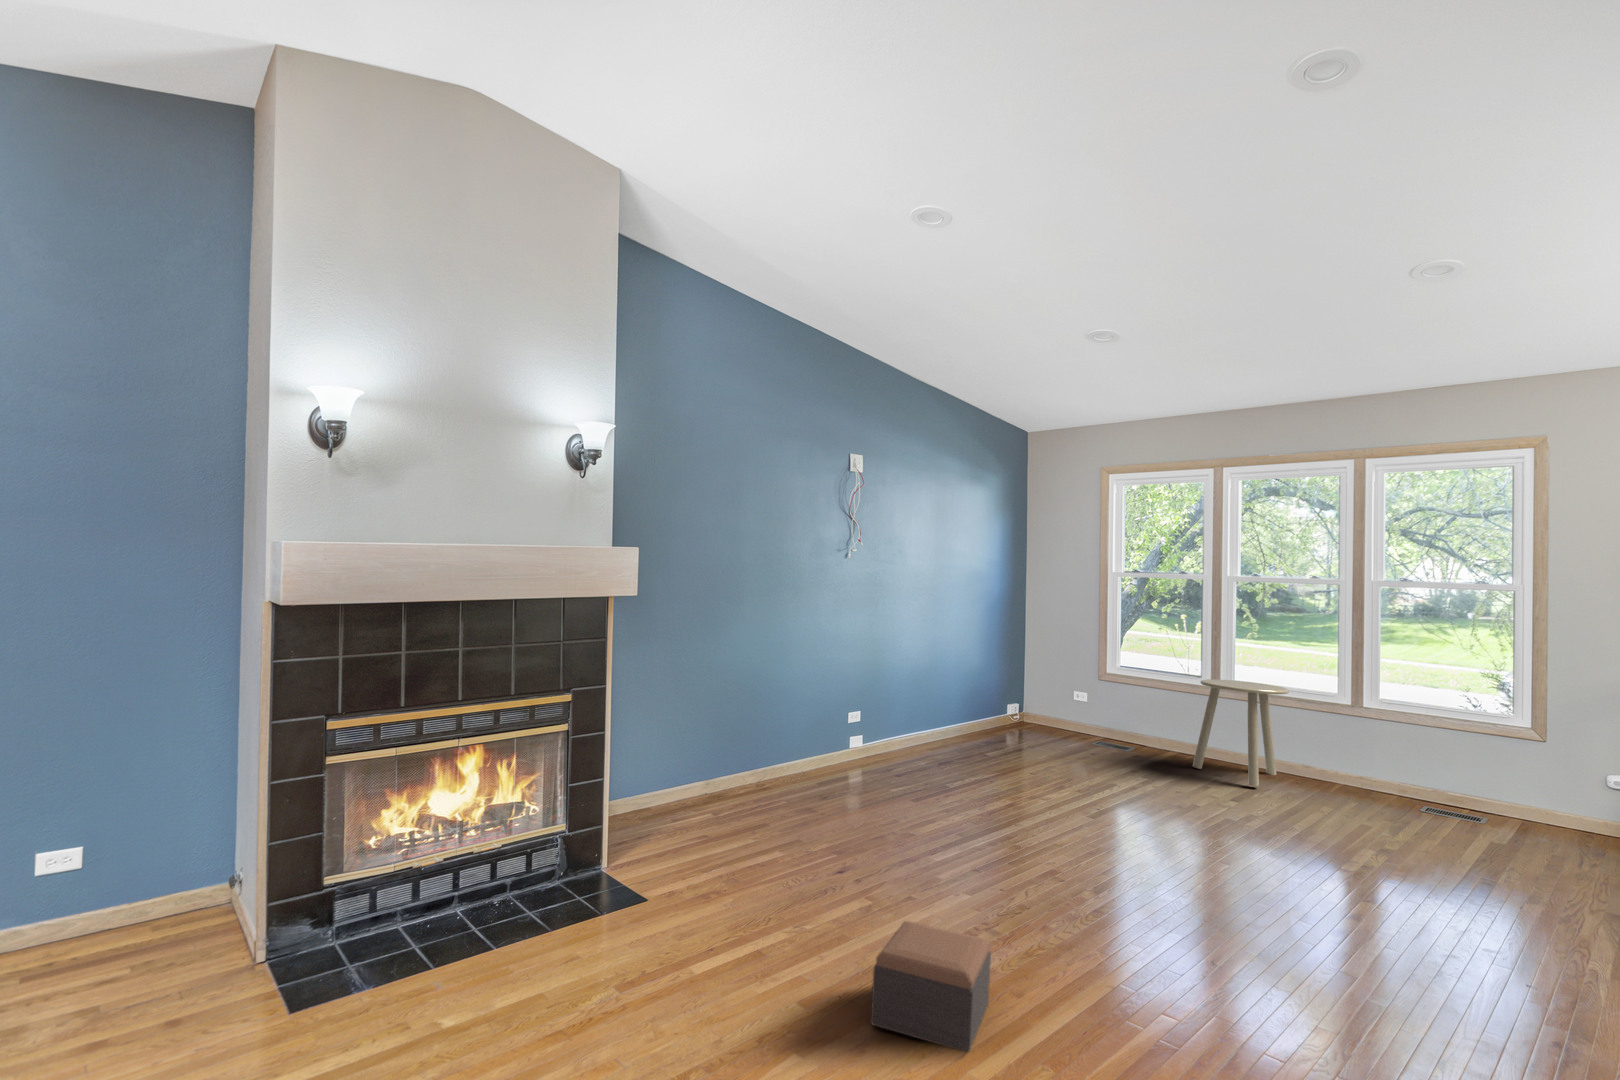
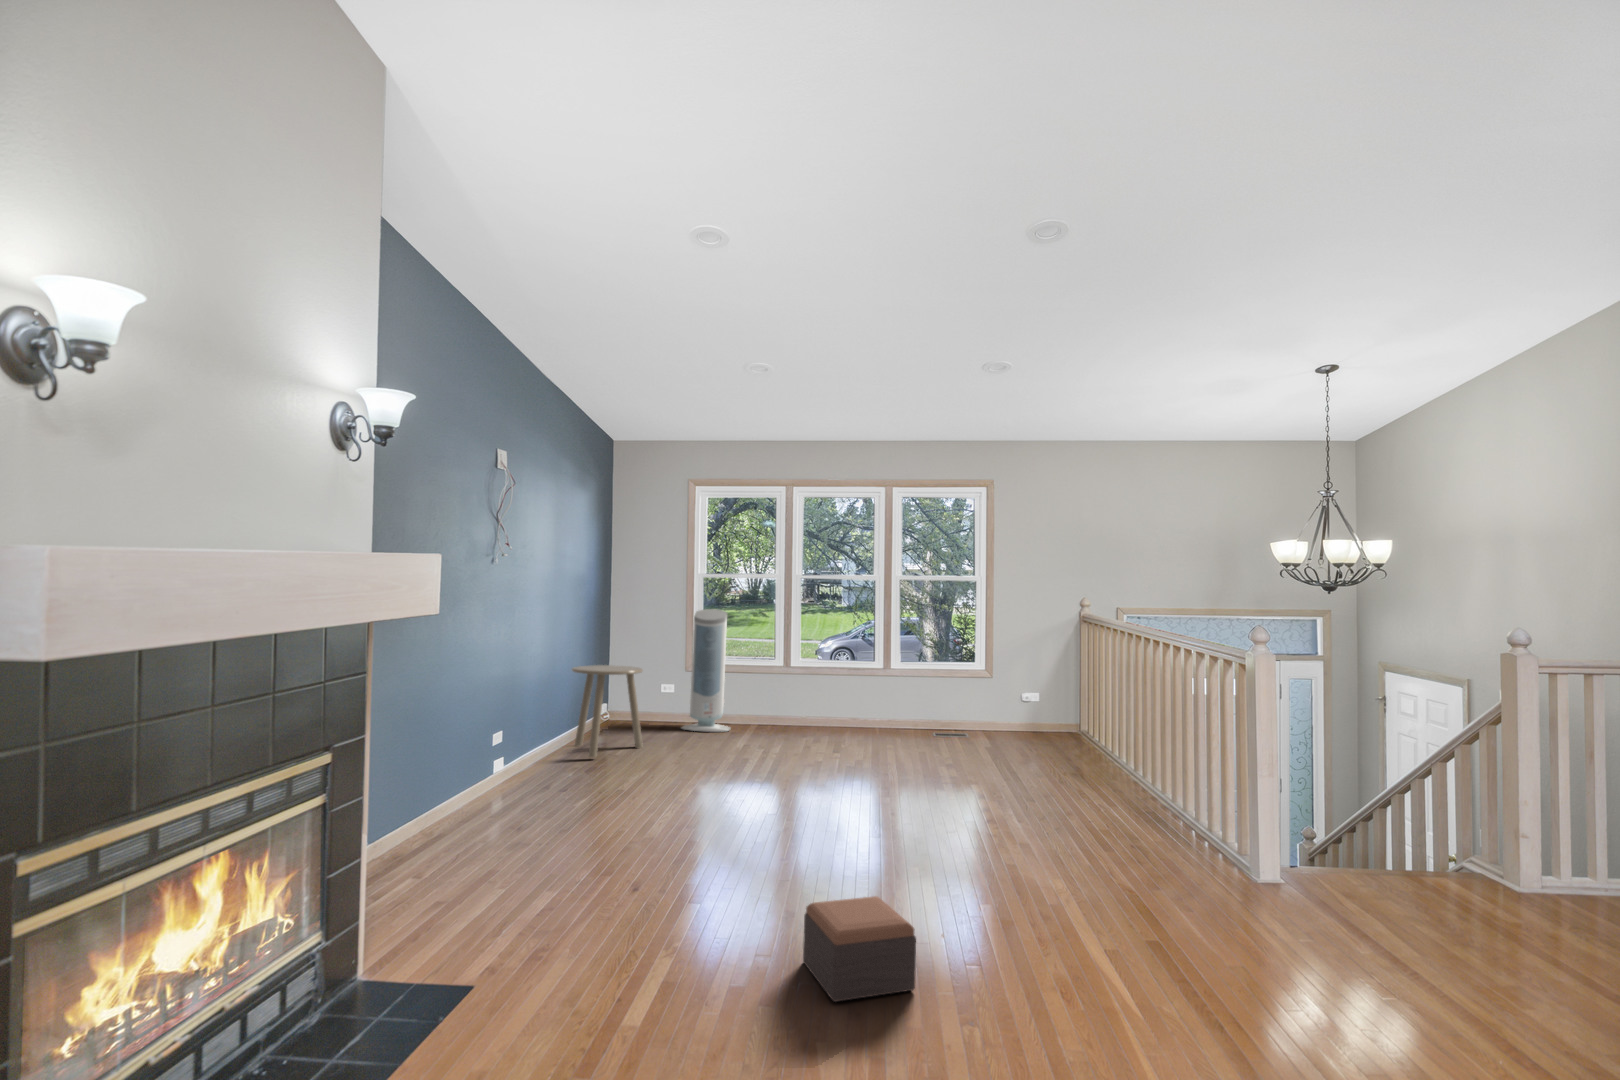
air purifier: none [1086,613,1143,752] -> present [682,609,730,732]
side table: present [1193,679,1289,786] -> present [572,665,643,757]

